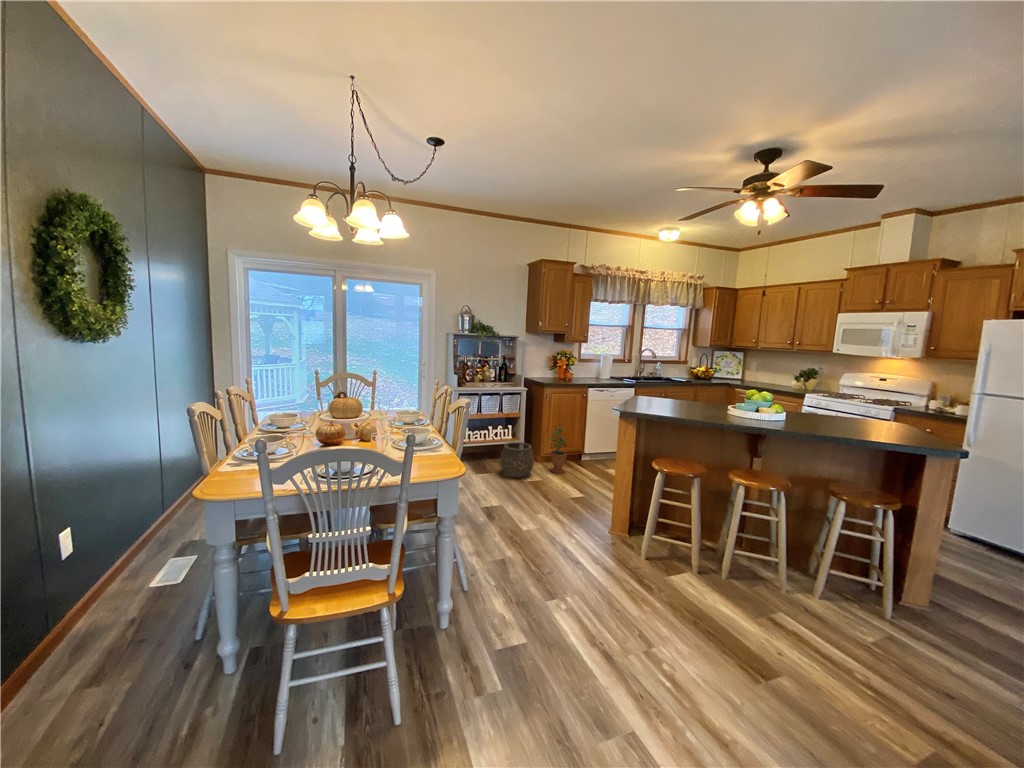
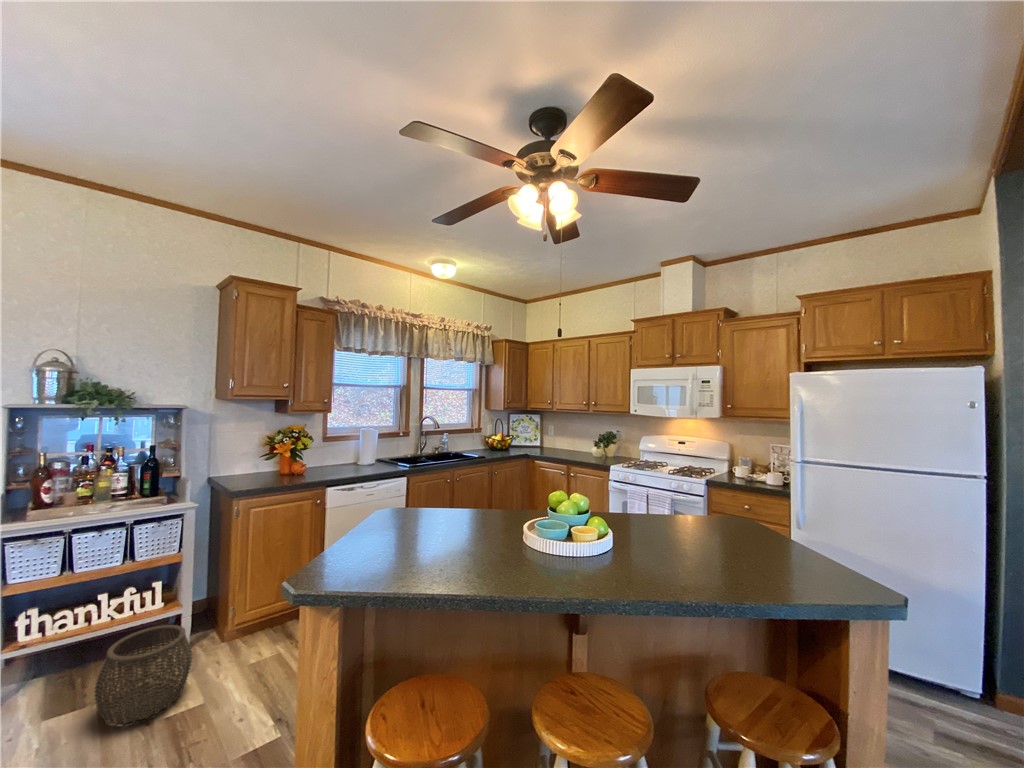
potted plant: present [548,425,567,473] -> none [231,568,276,671]

